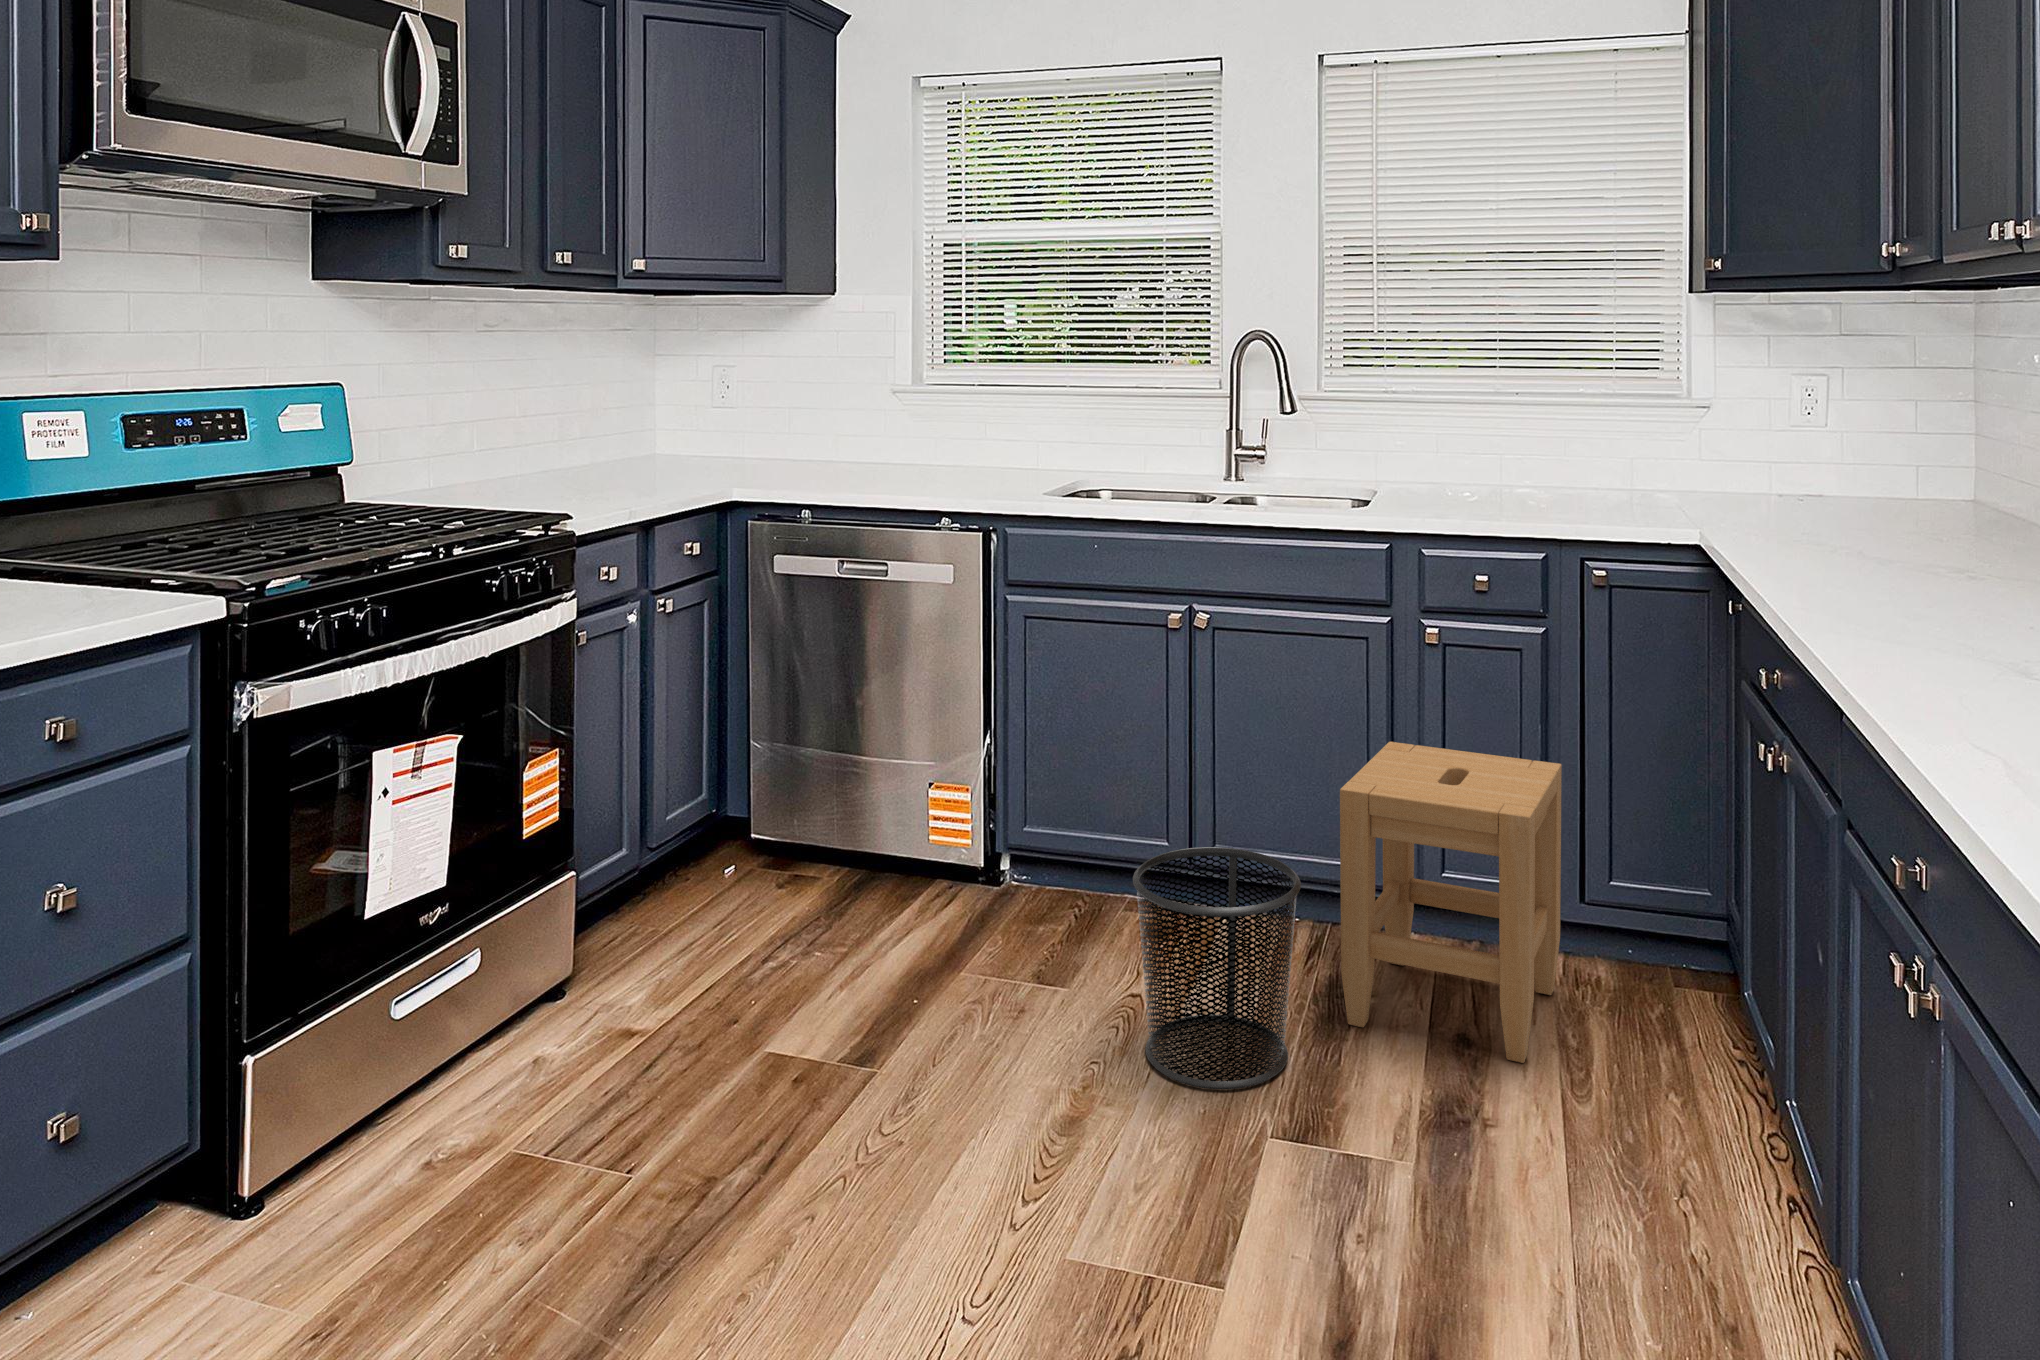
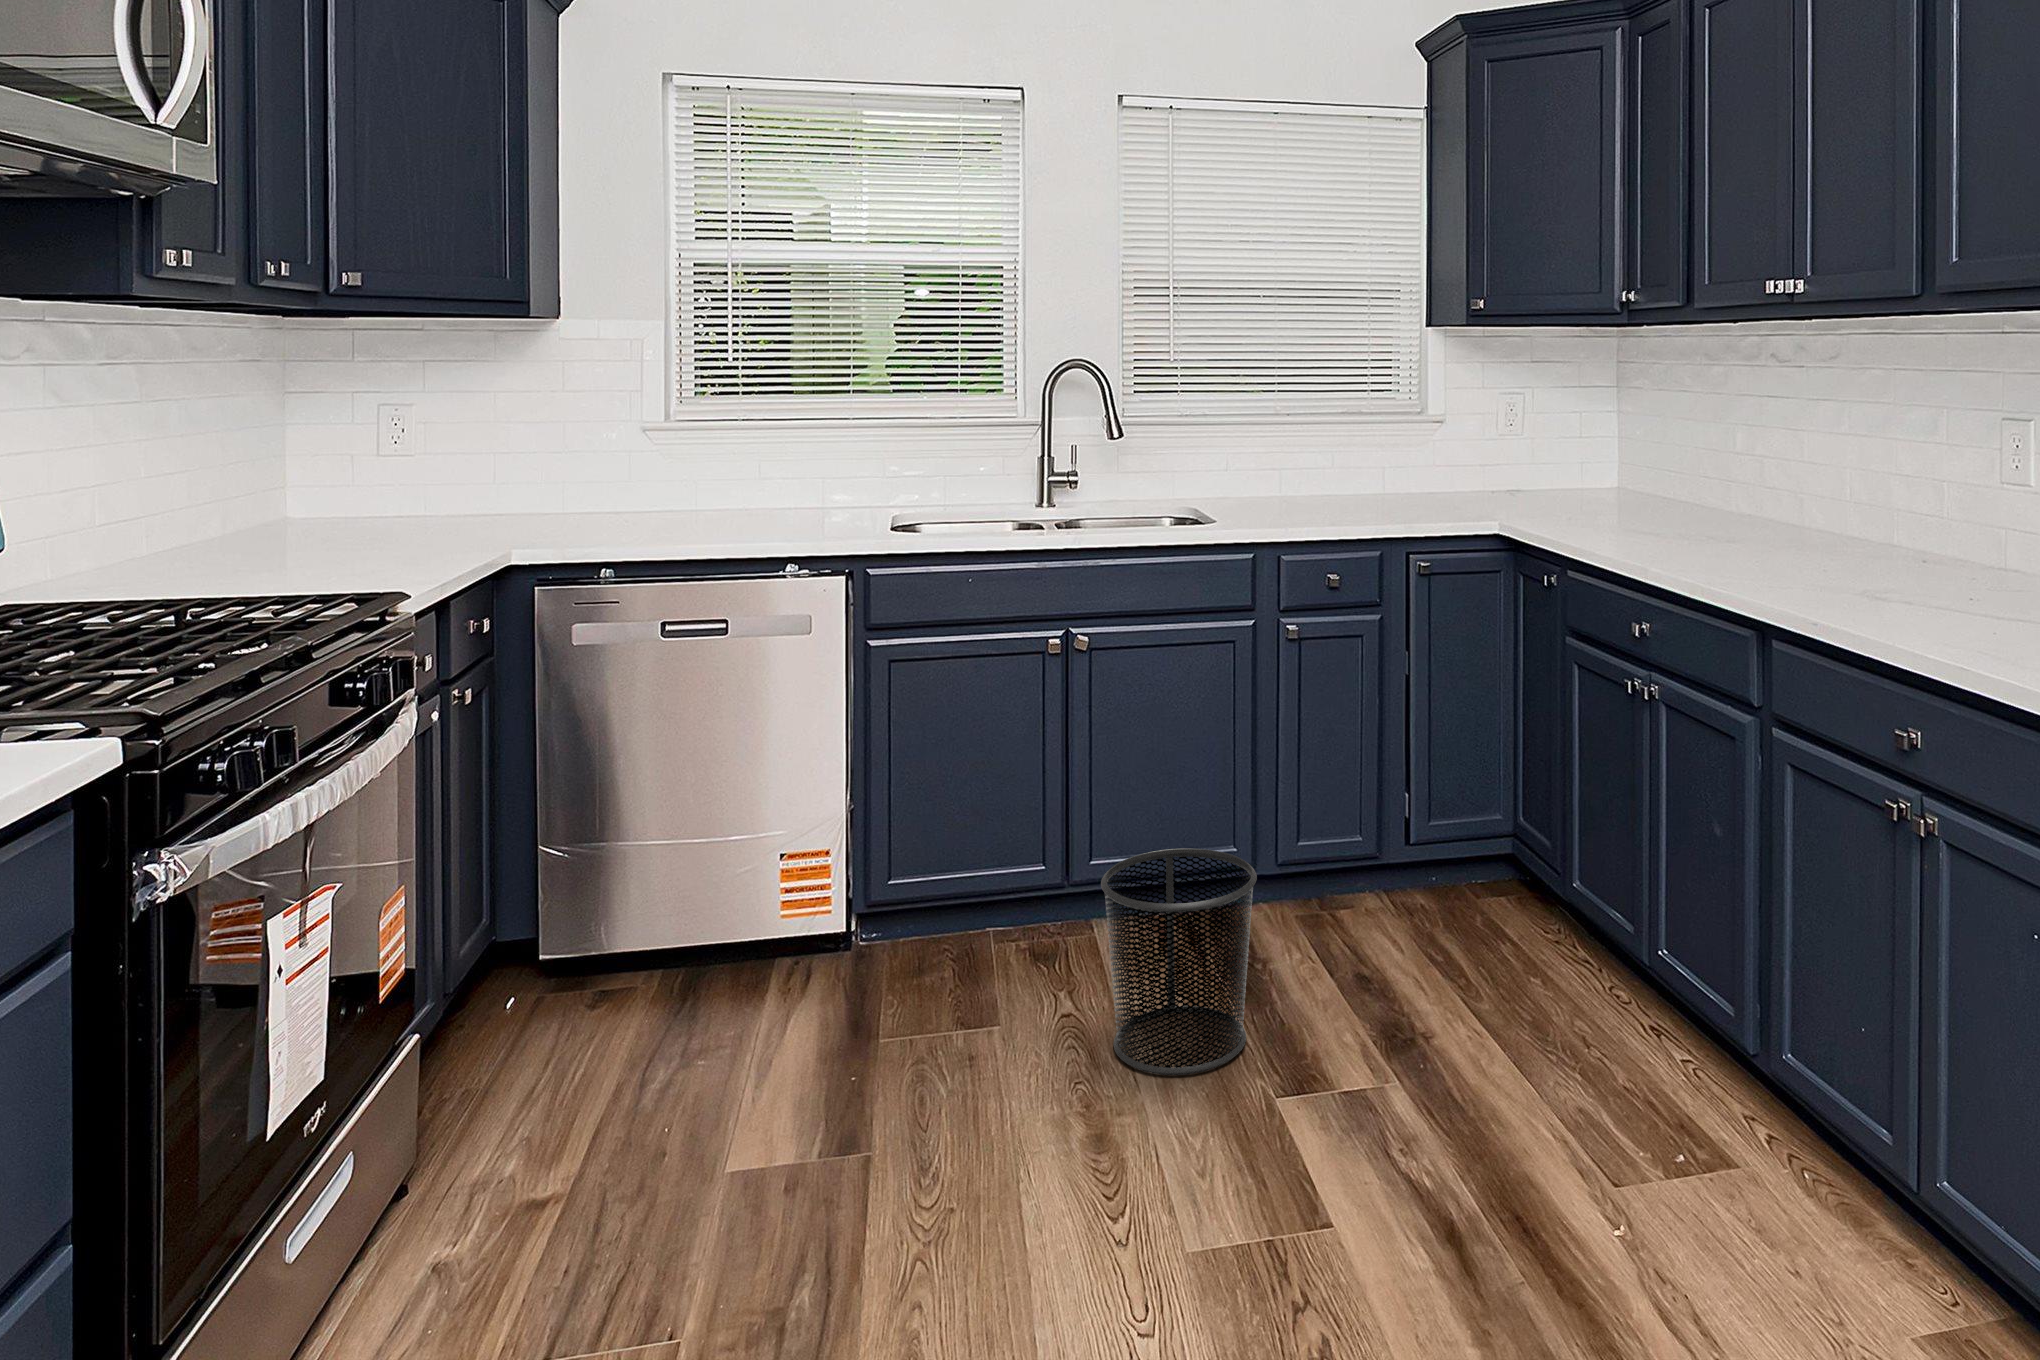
stool: present [1340,742,1562,1063] -> none [1254,729,1423,988]

